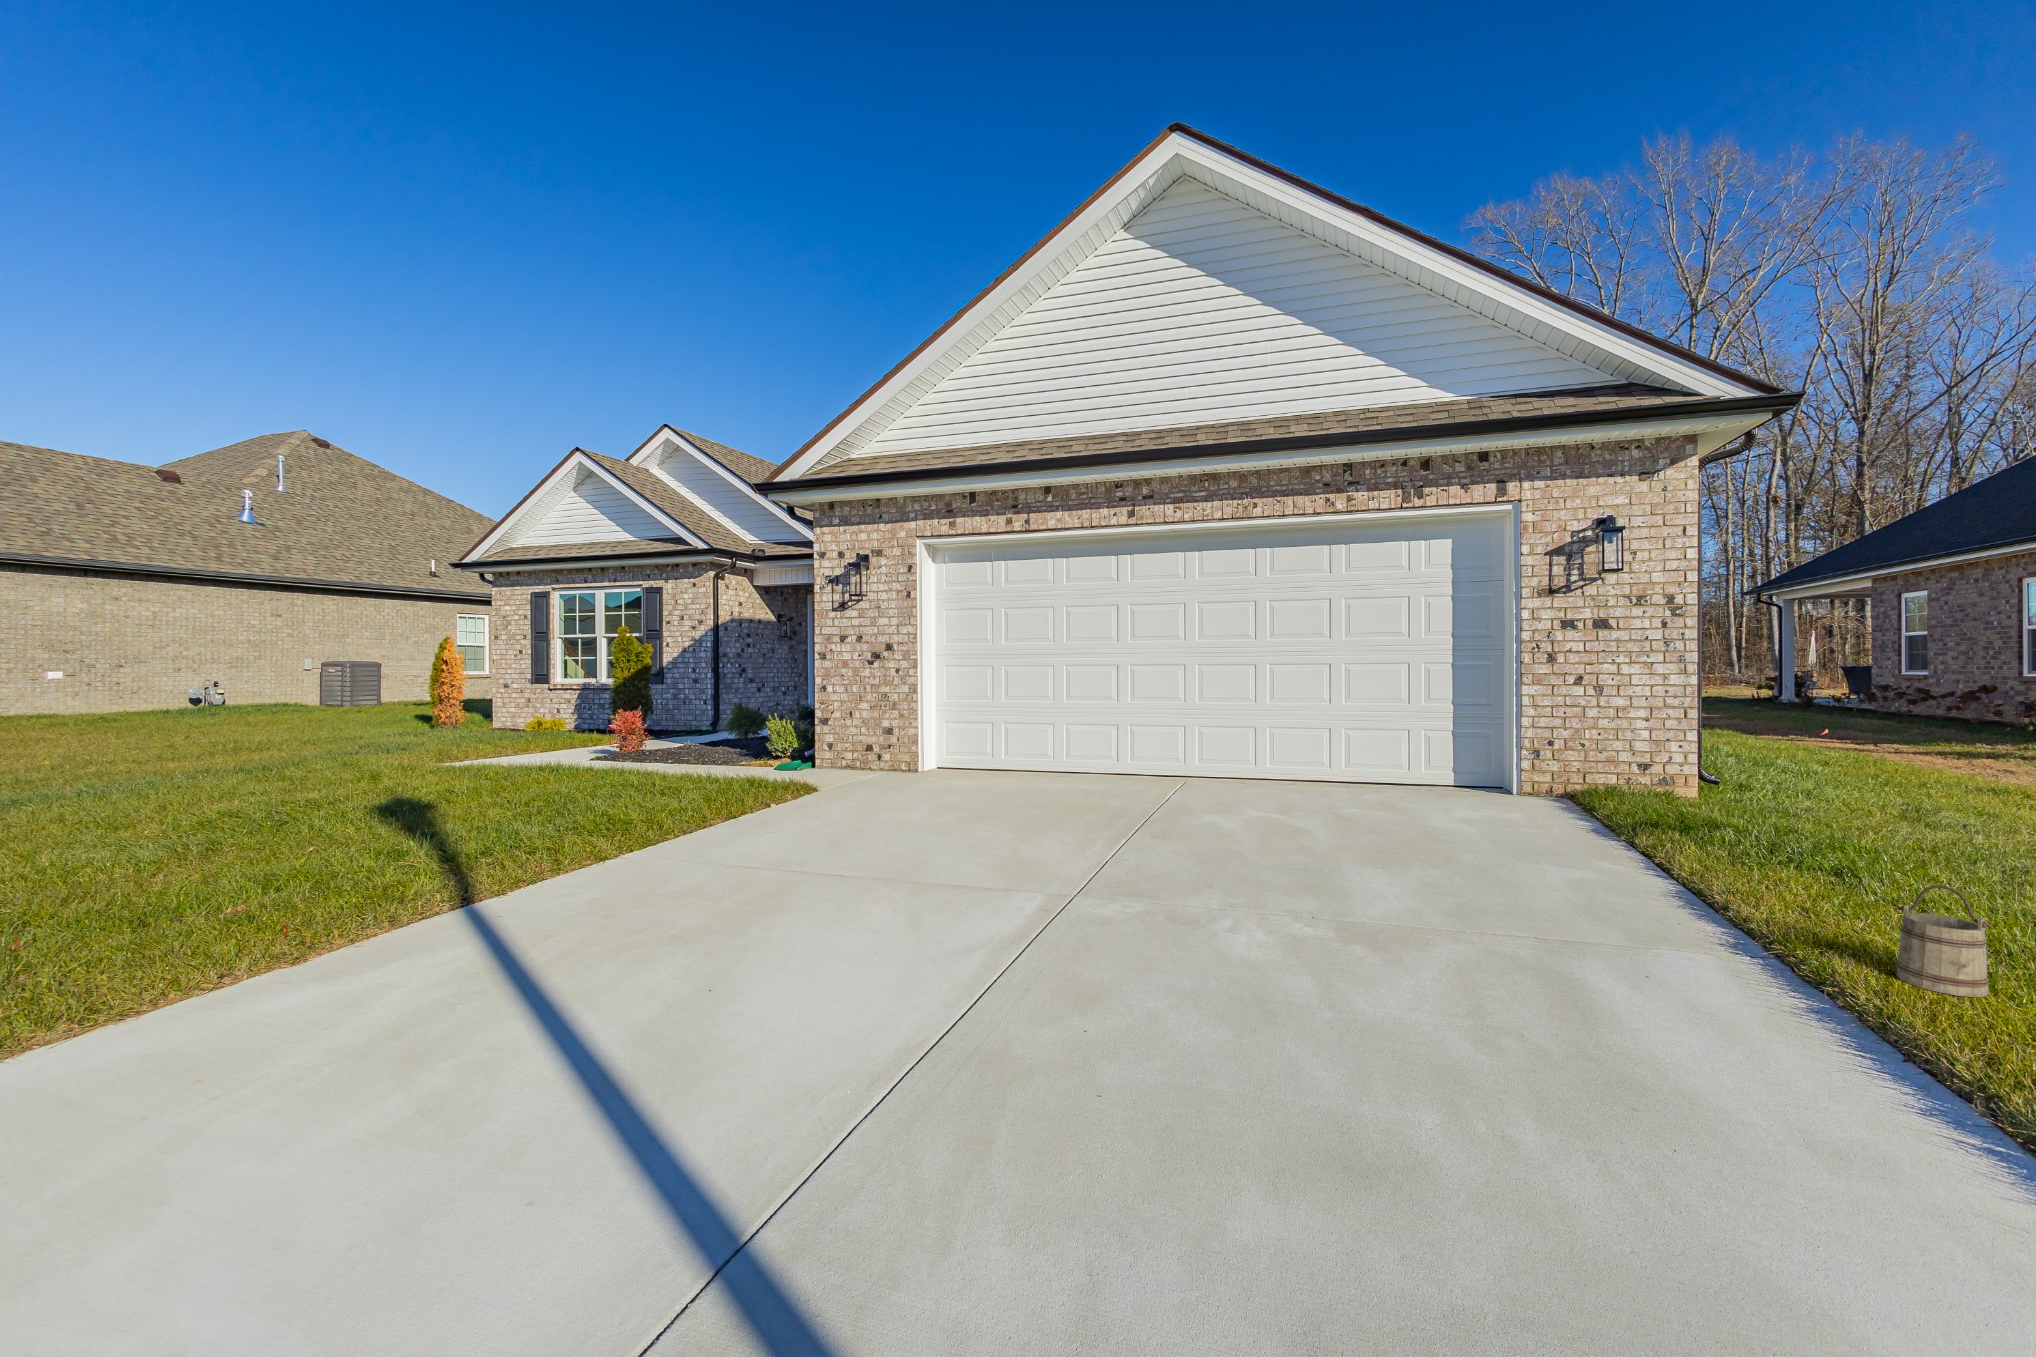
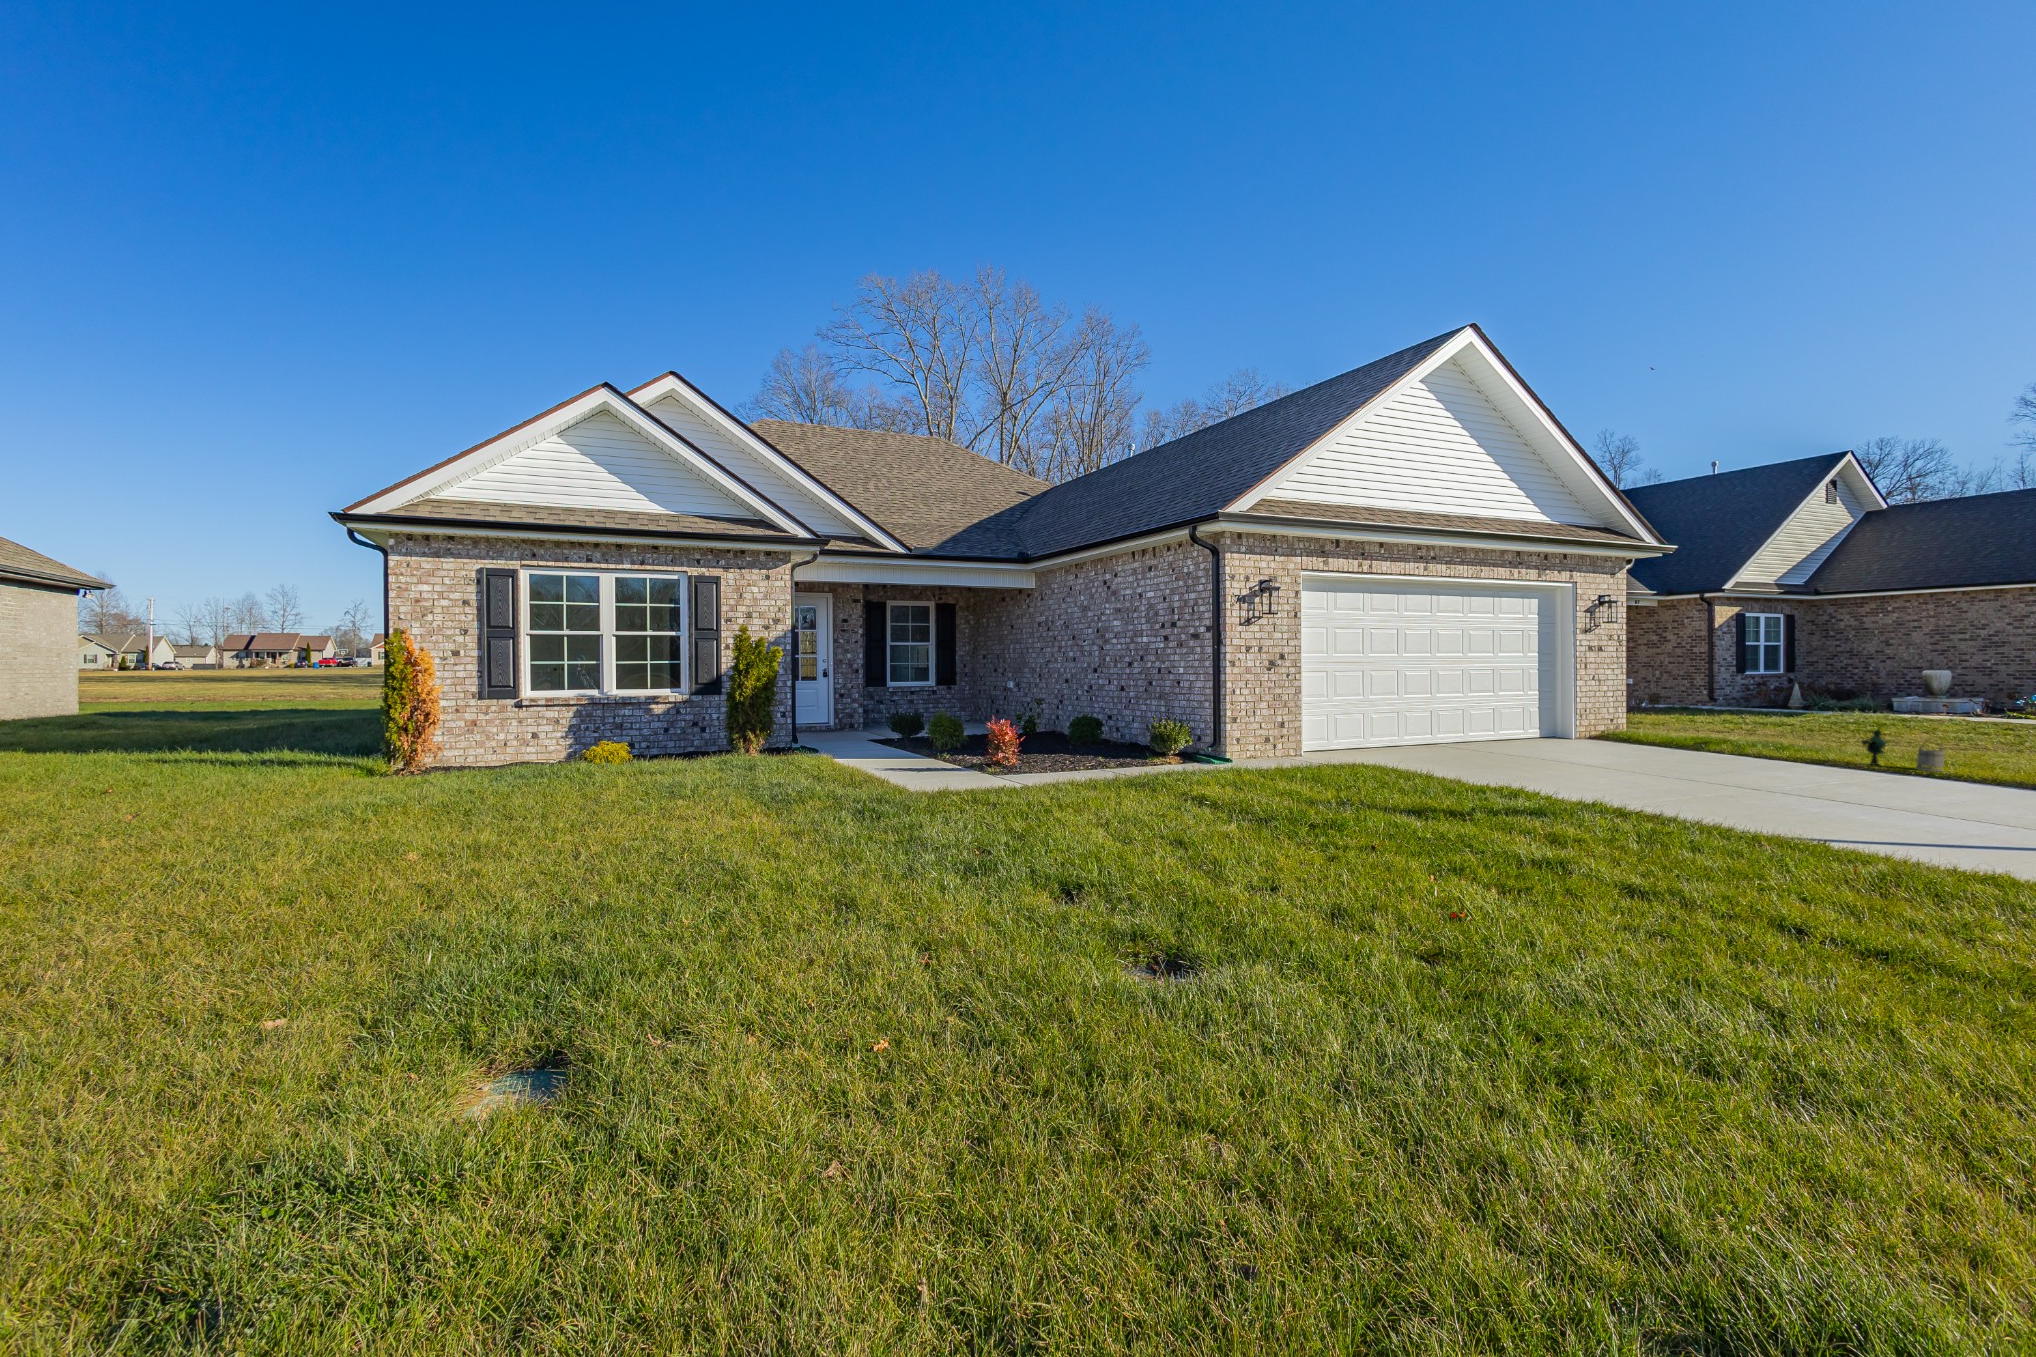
decorative plant: none [1806,832,1897,942] -> present [1862,728,1887,765]

